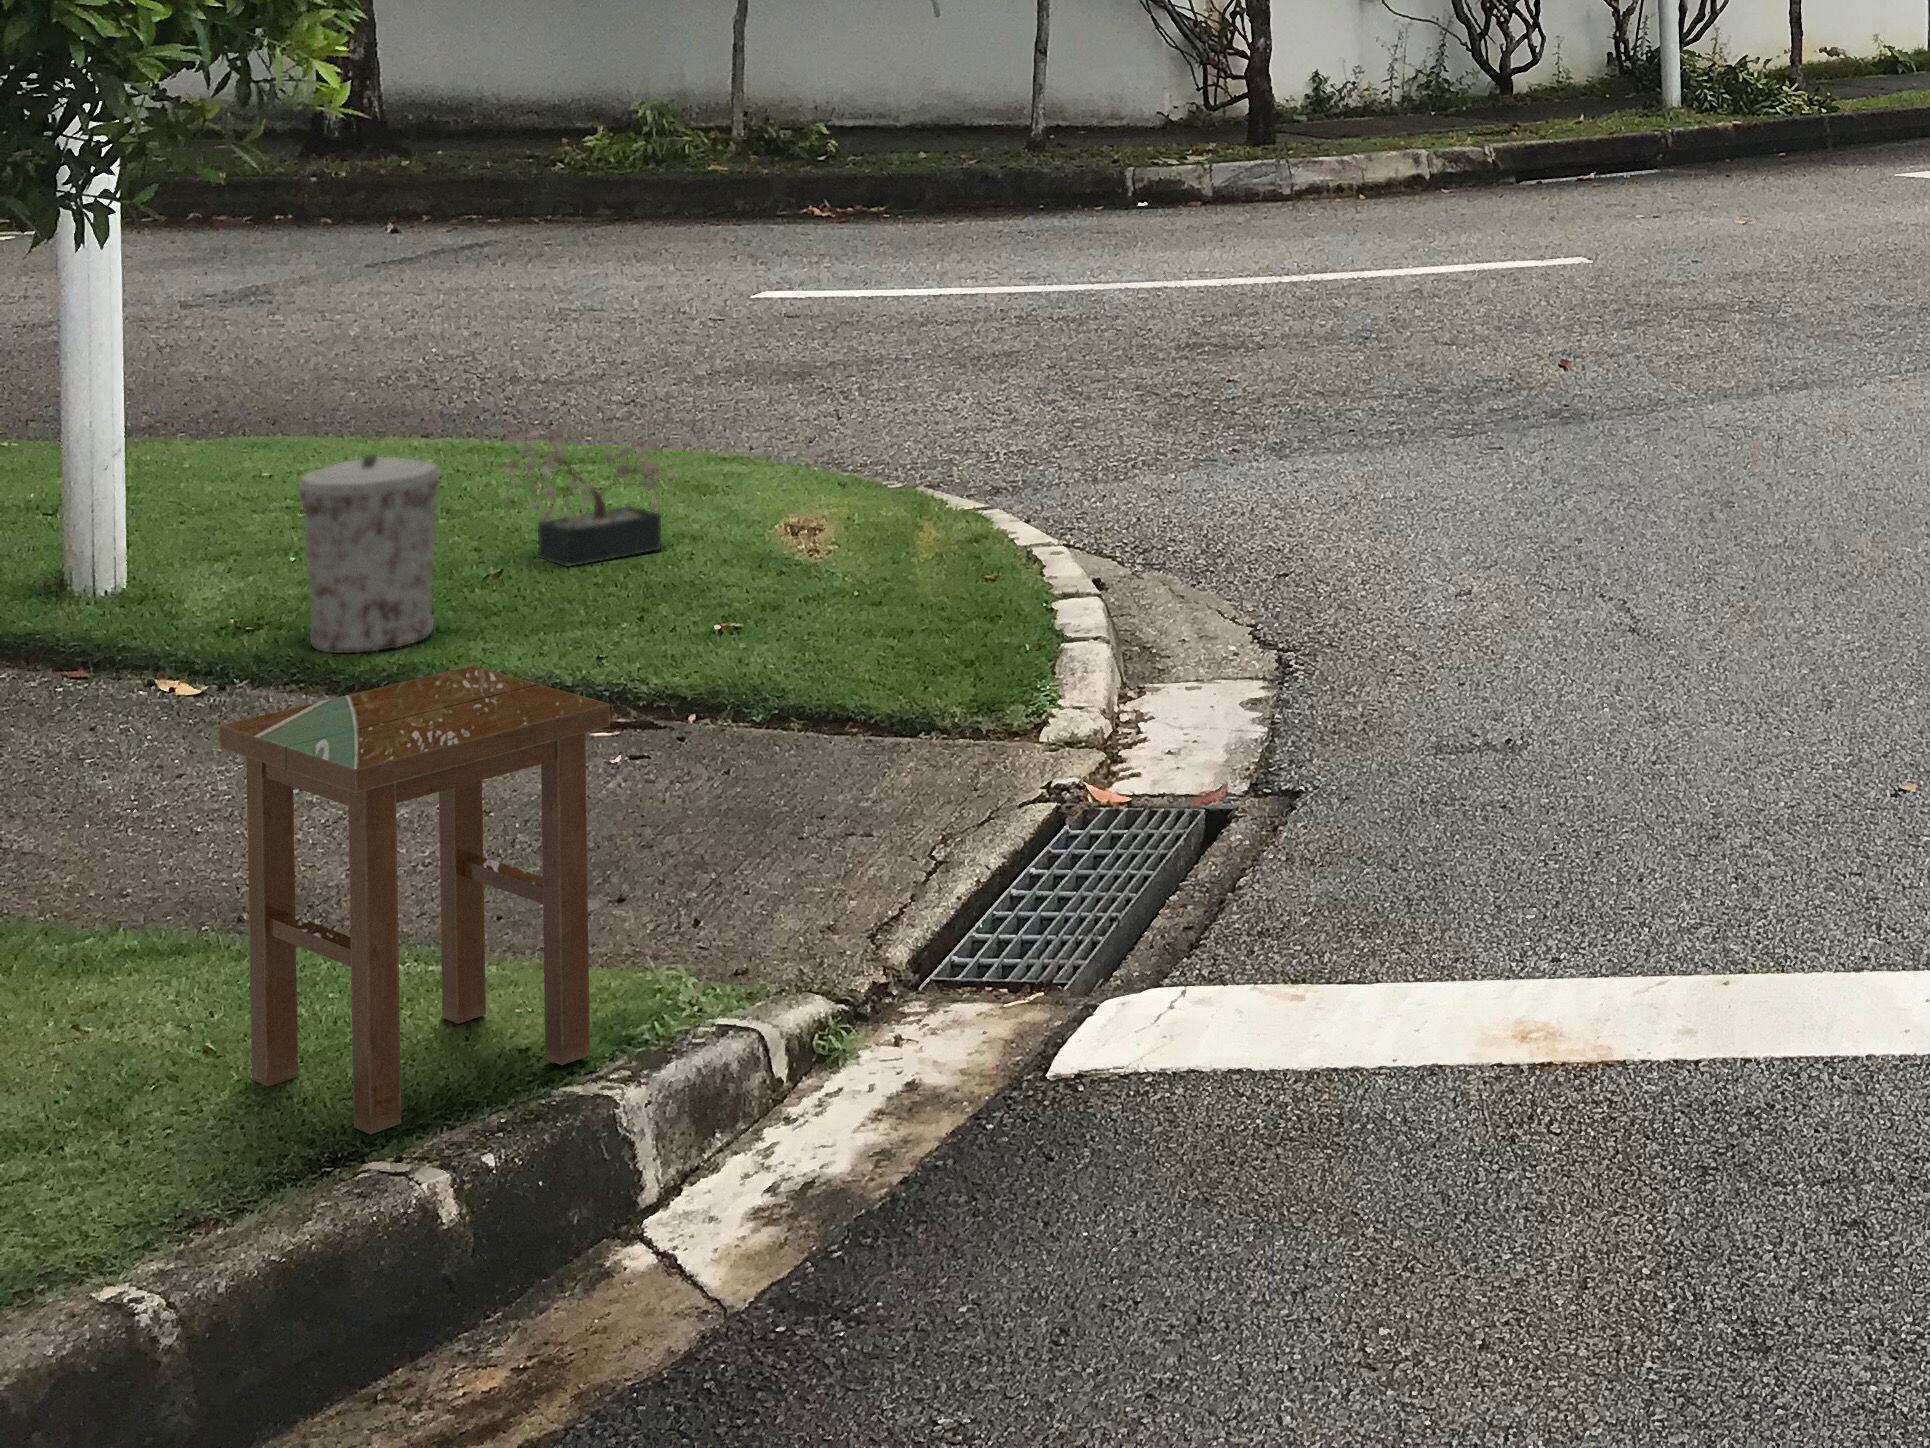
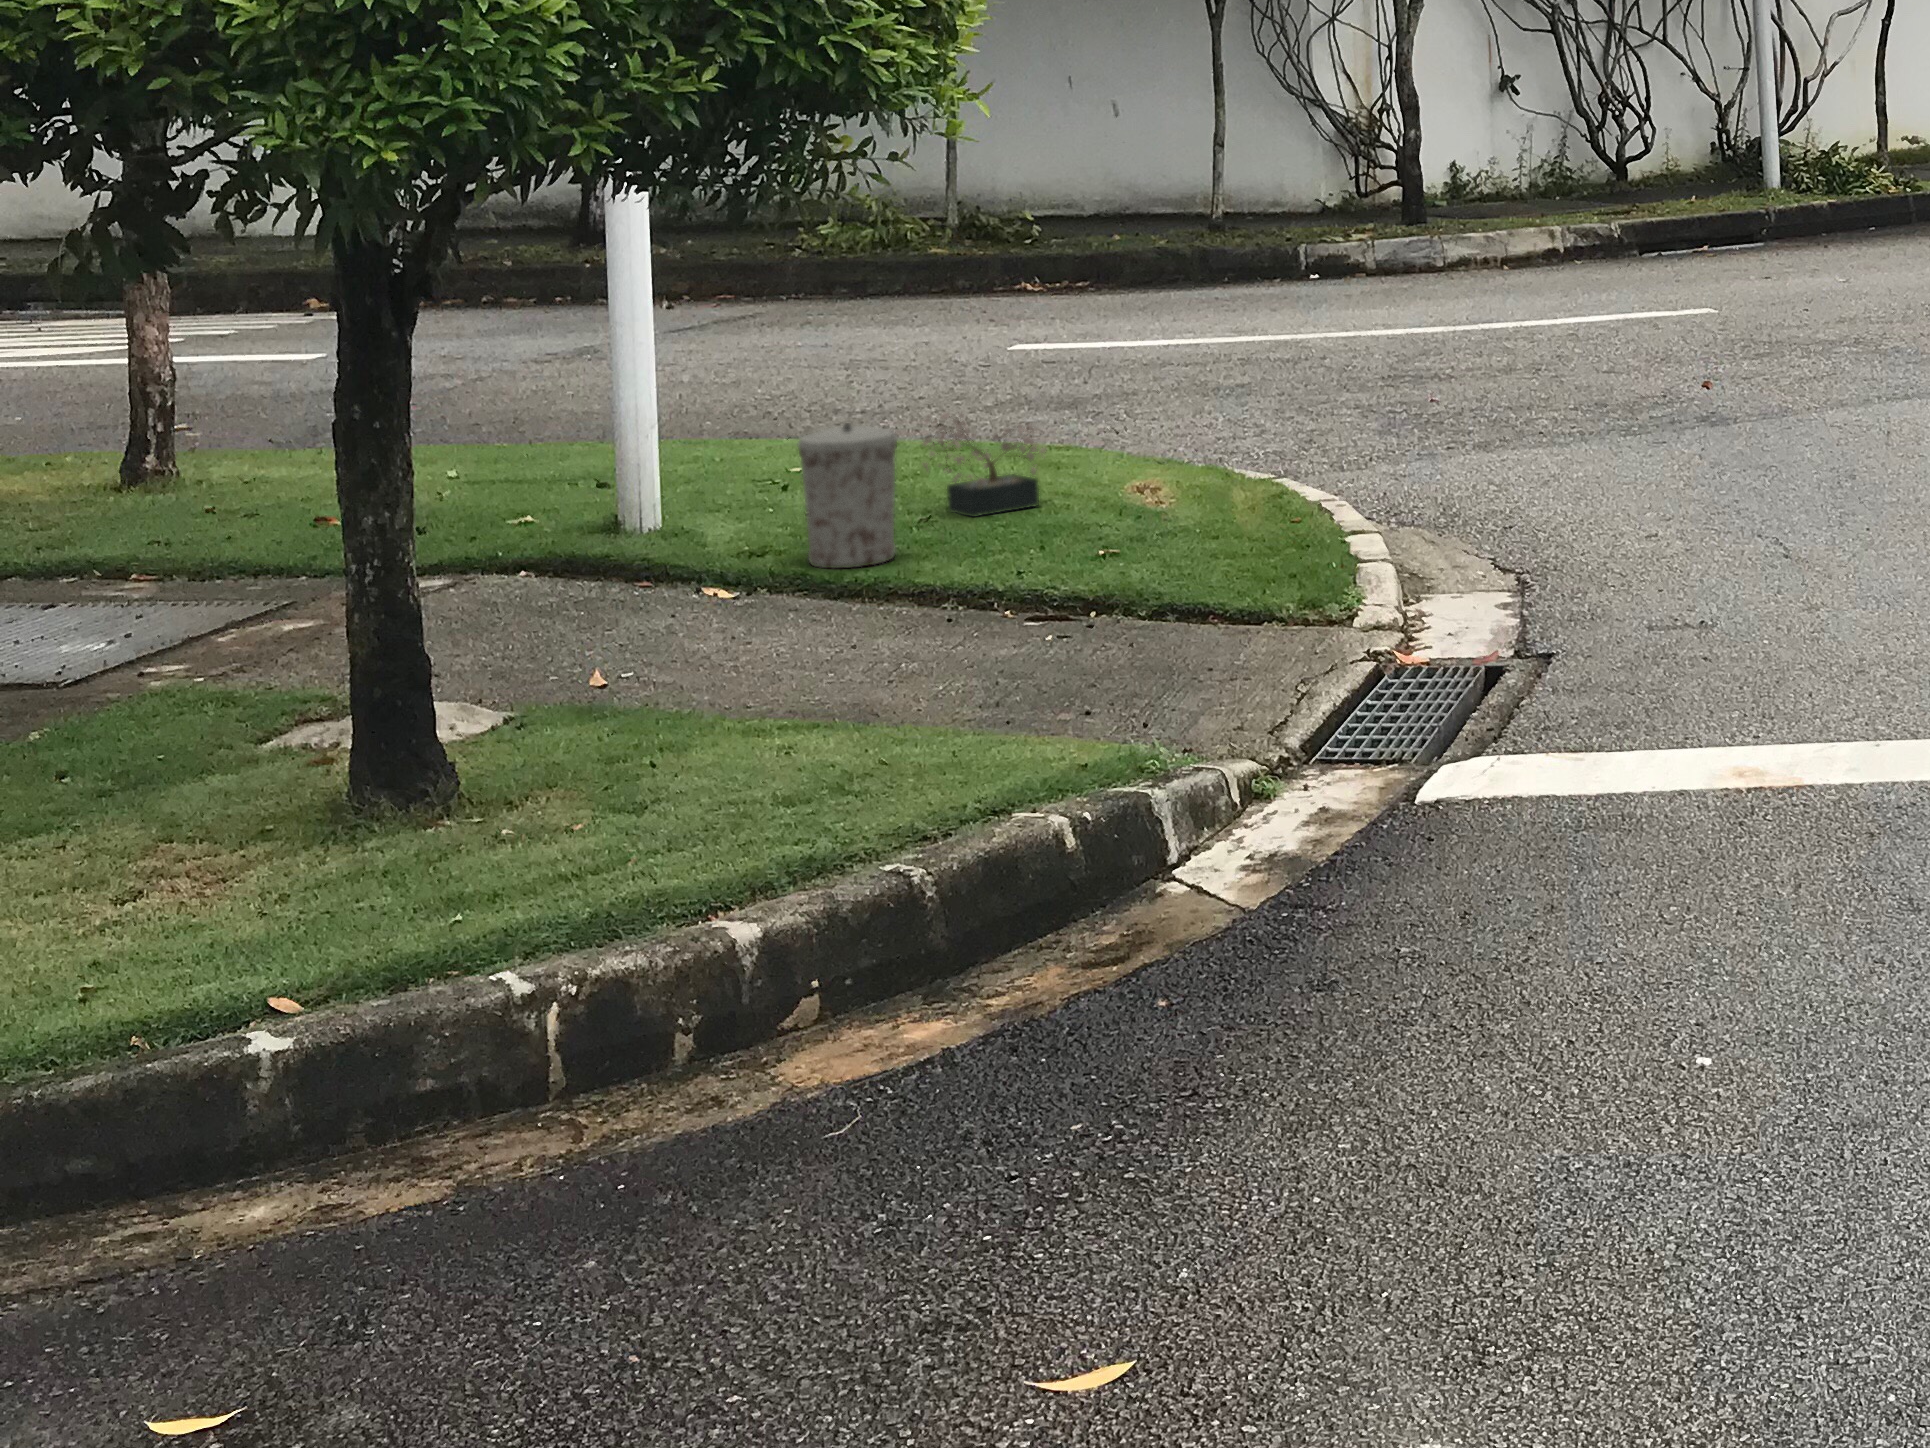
stool: present [220,666,610,1135] -> none [880,522,1130,810]

